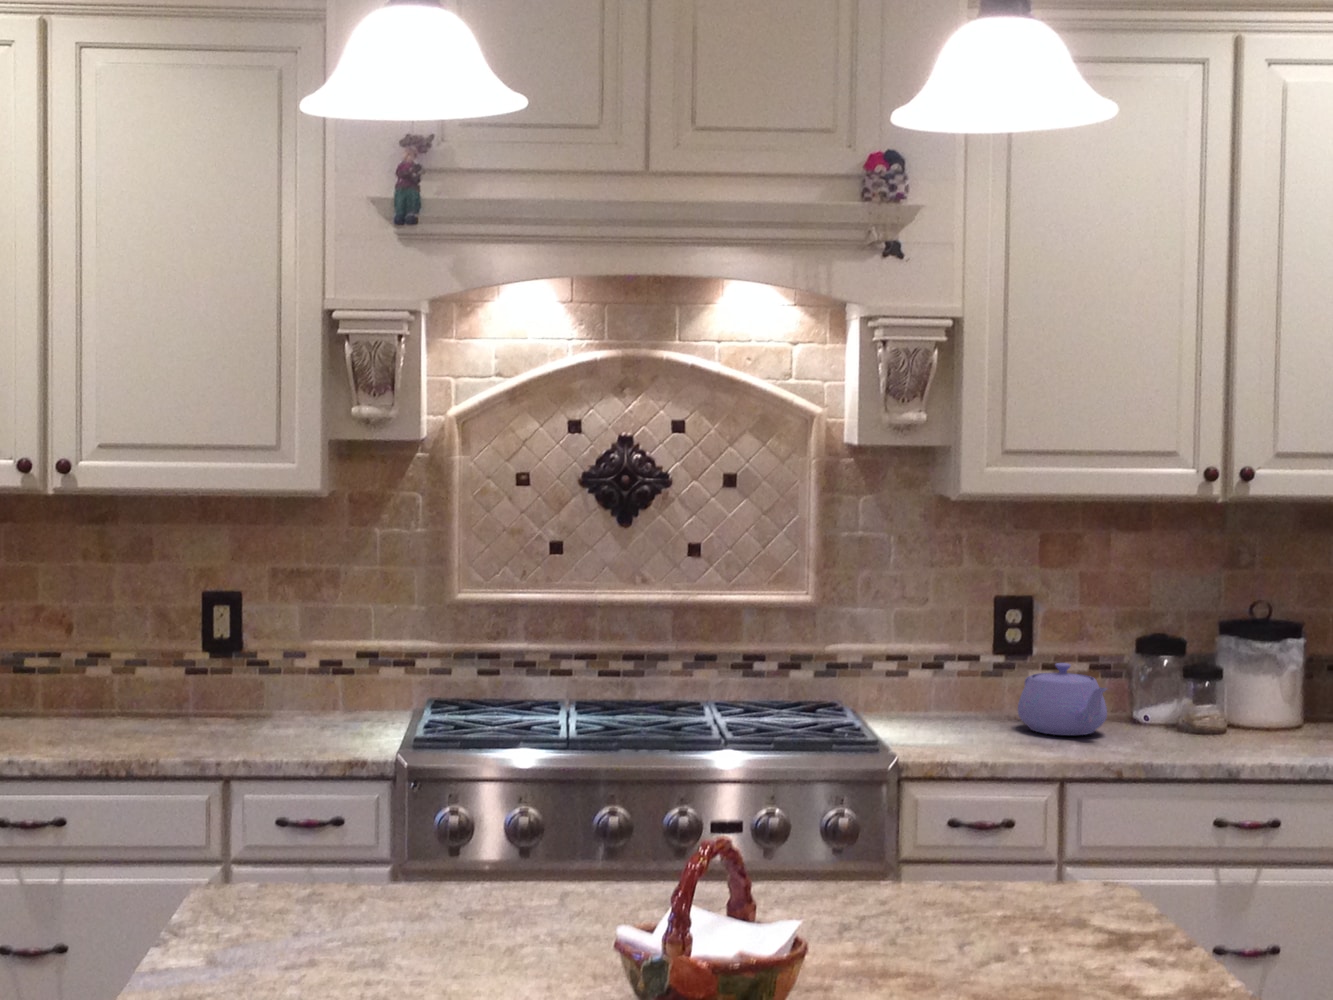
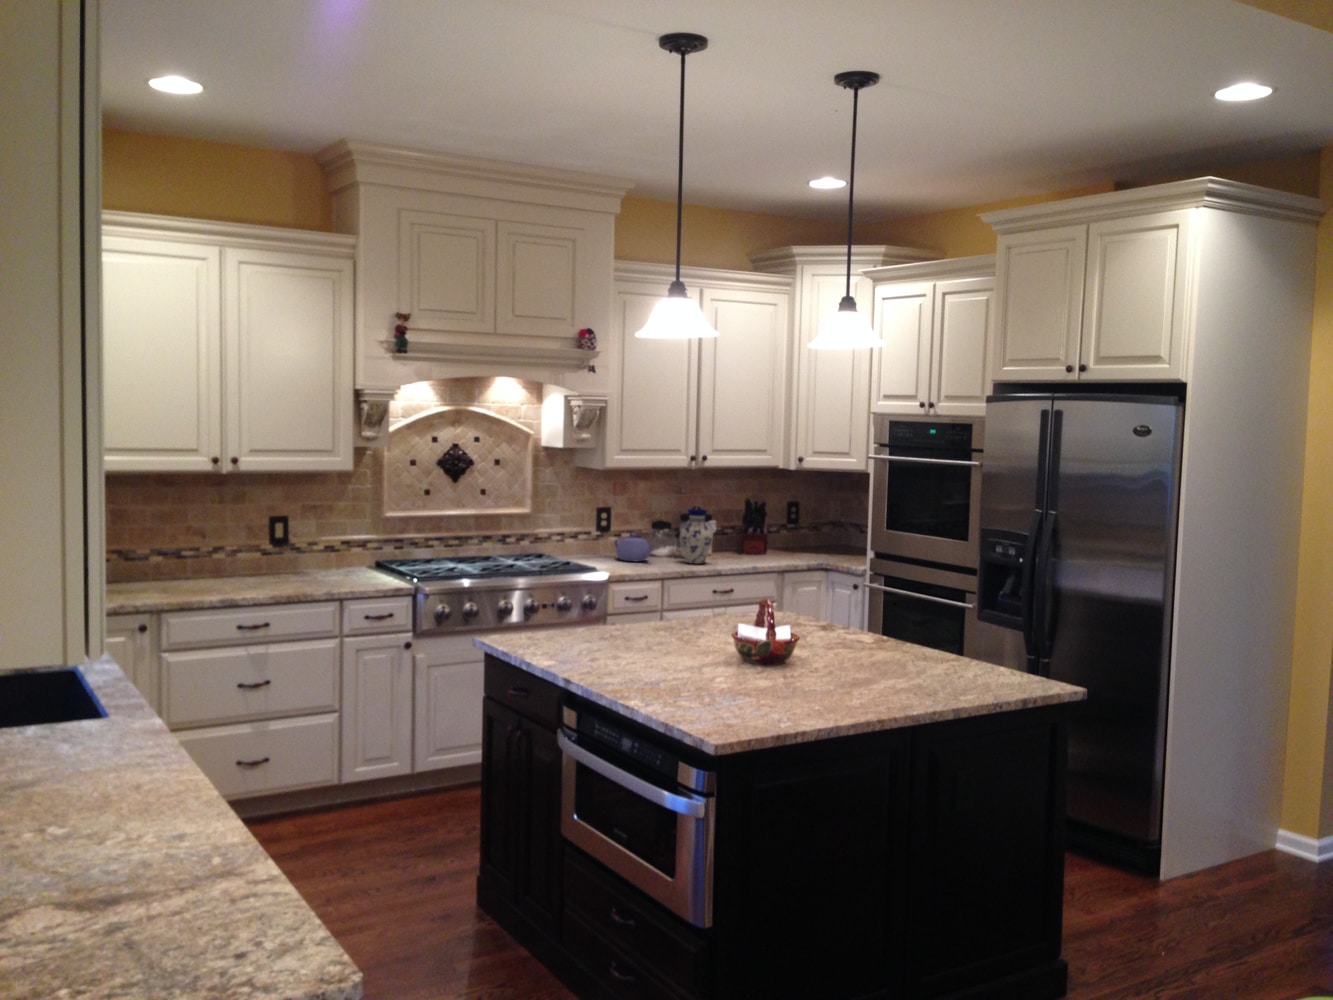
vase: none [1188,604,1283,754] -> present [680,509,713,564]

